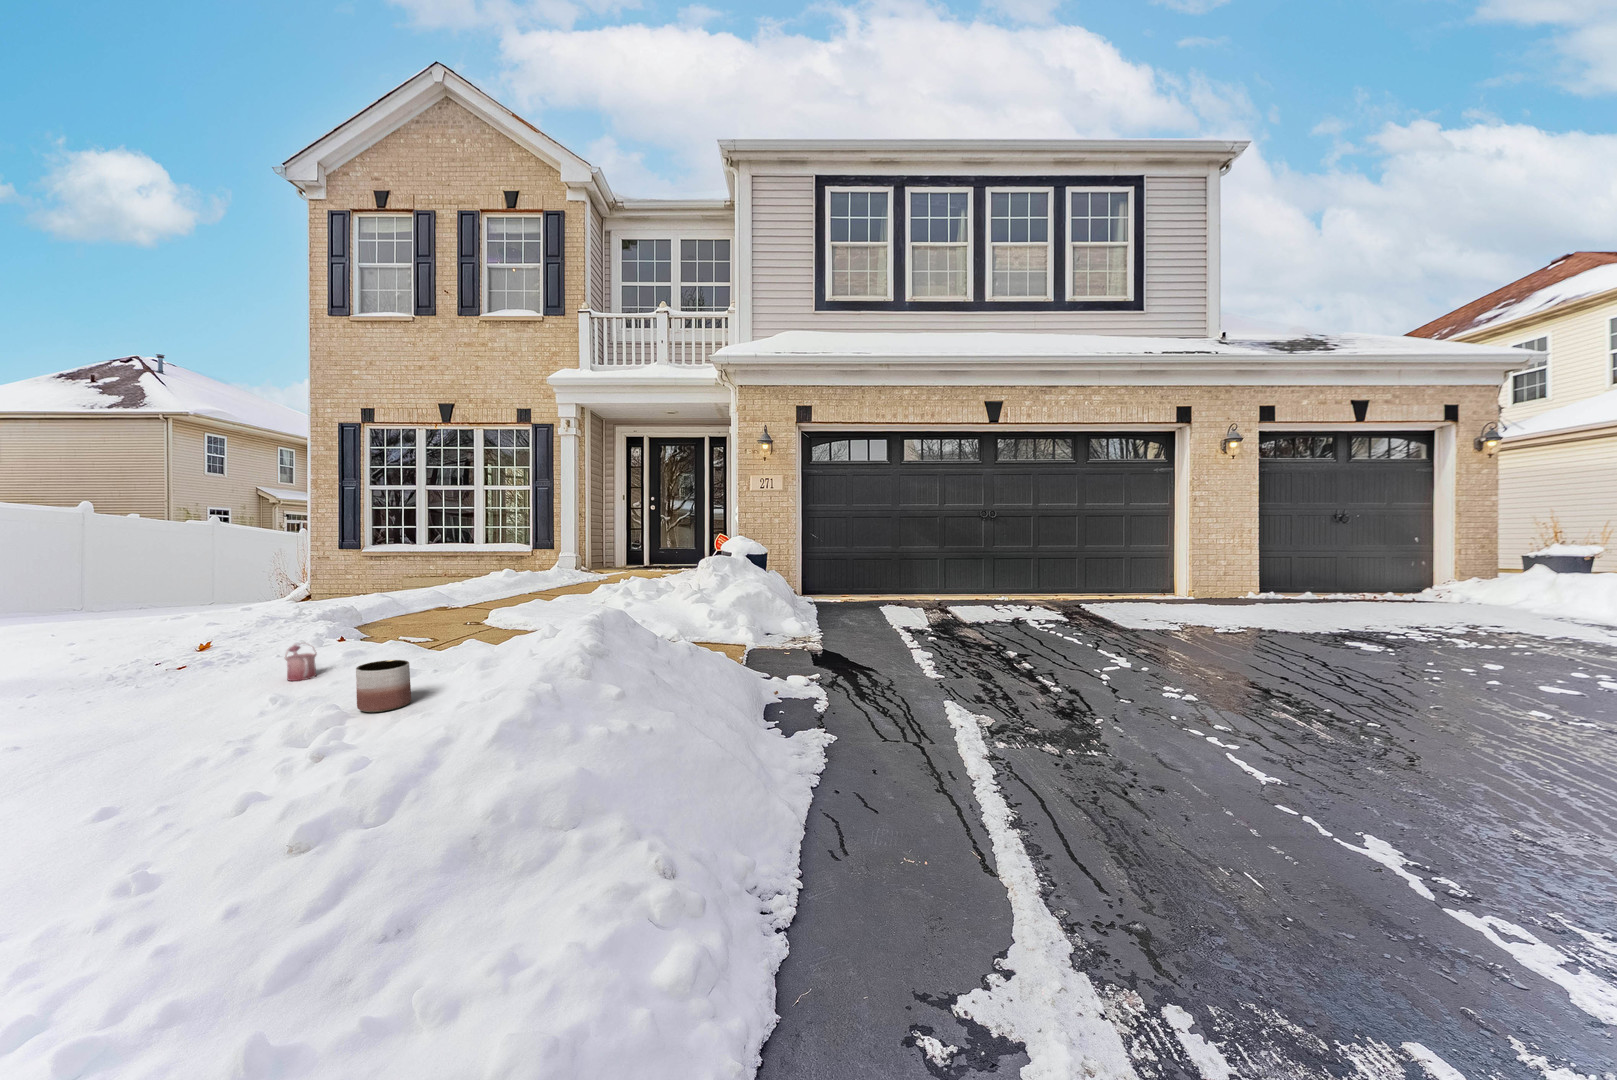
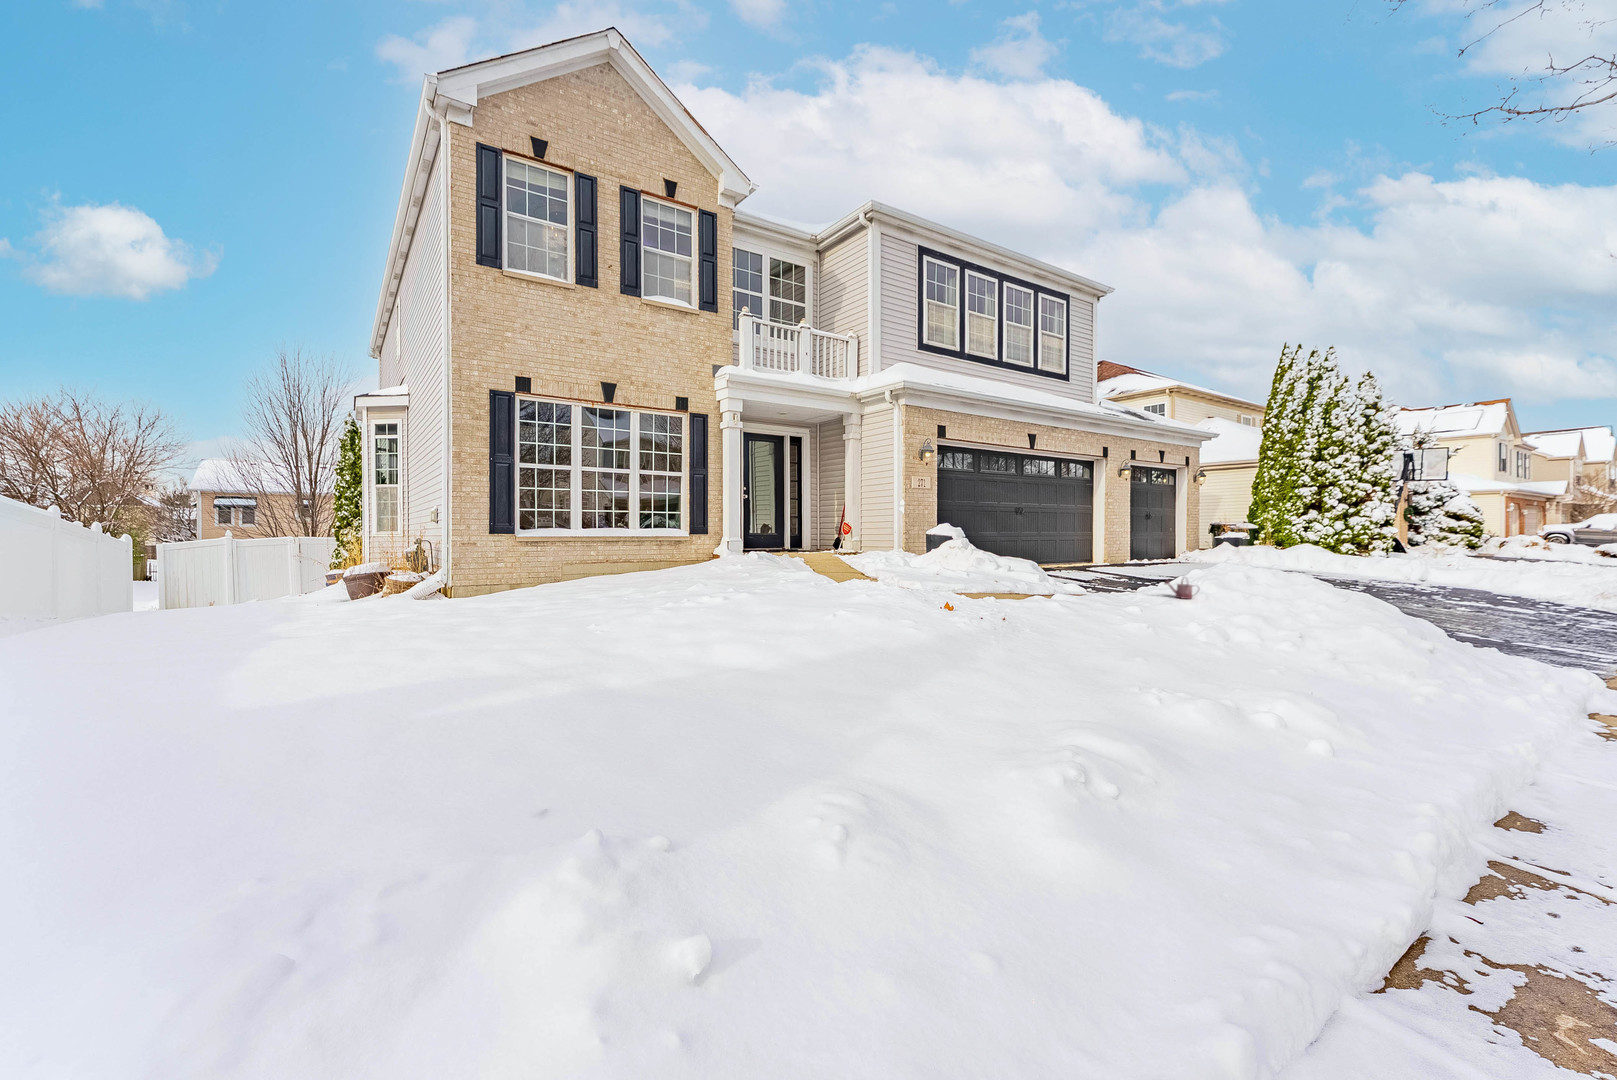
planter: present [356,660,411,712] -> none [1284,577,1314,600]

